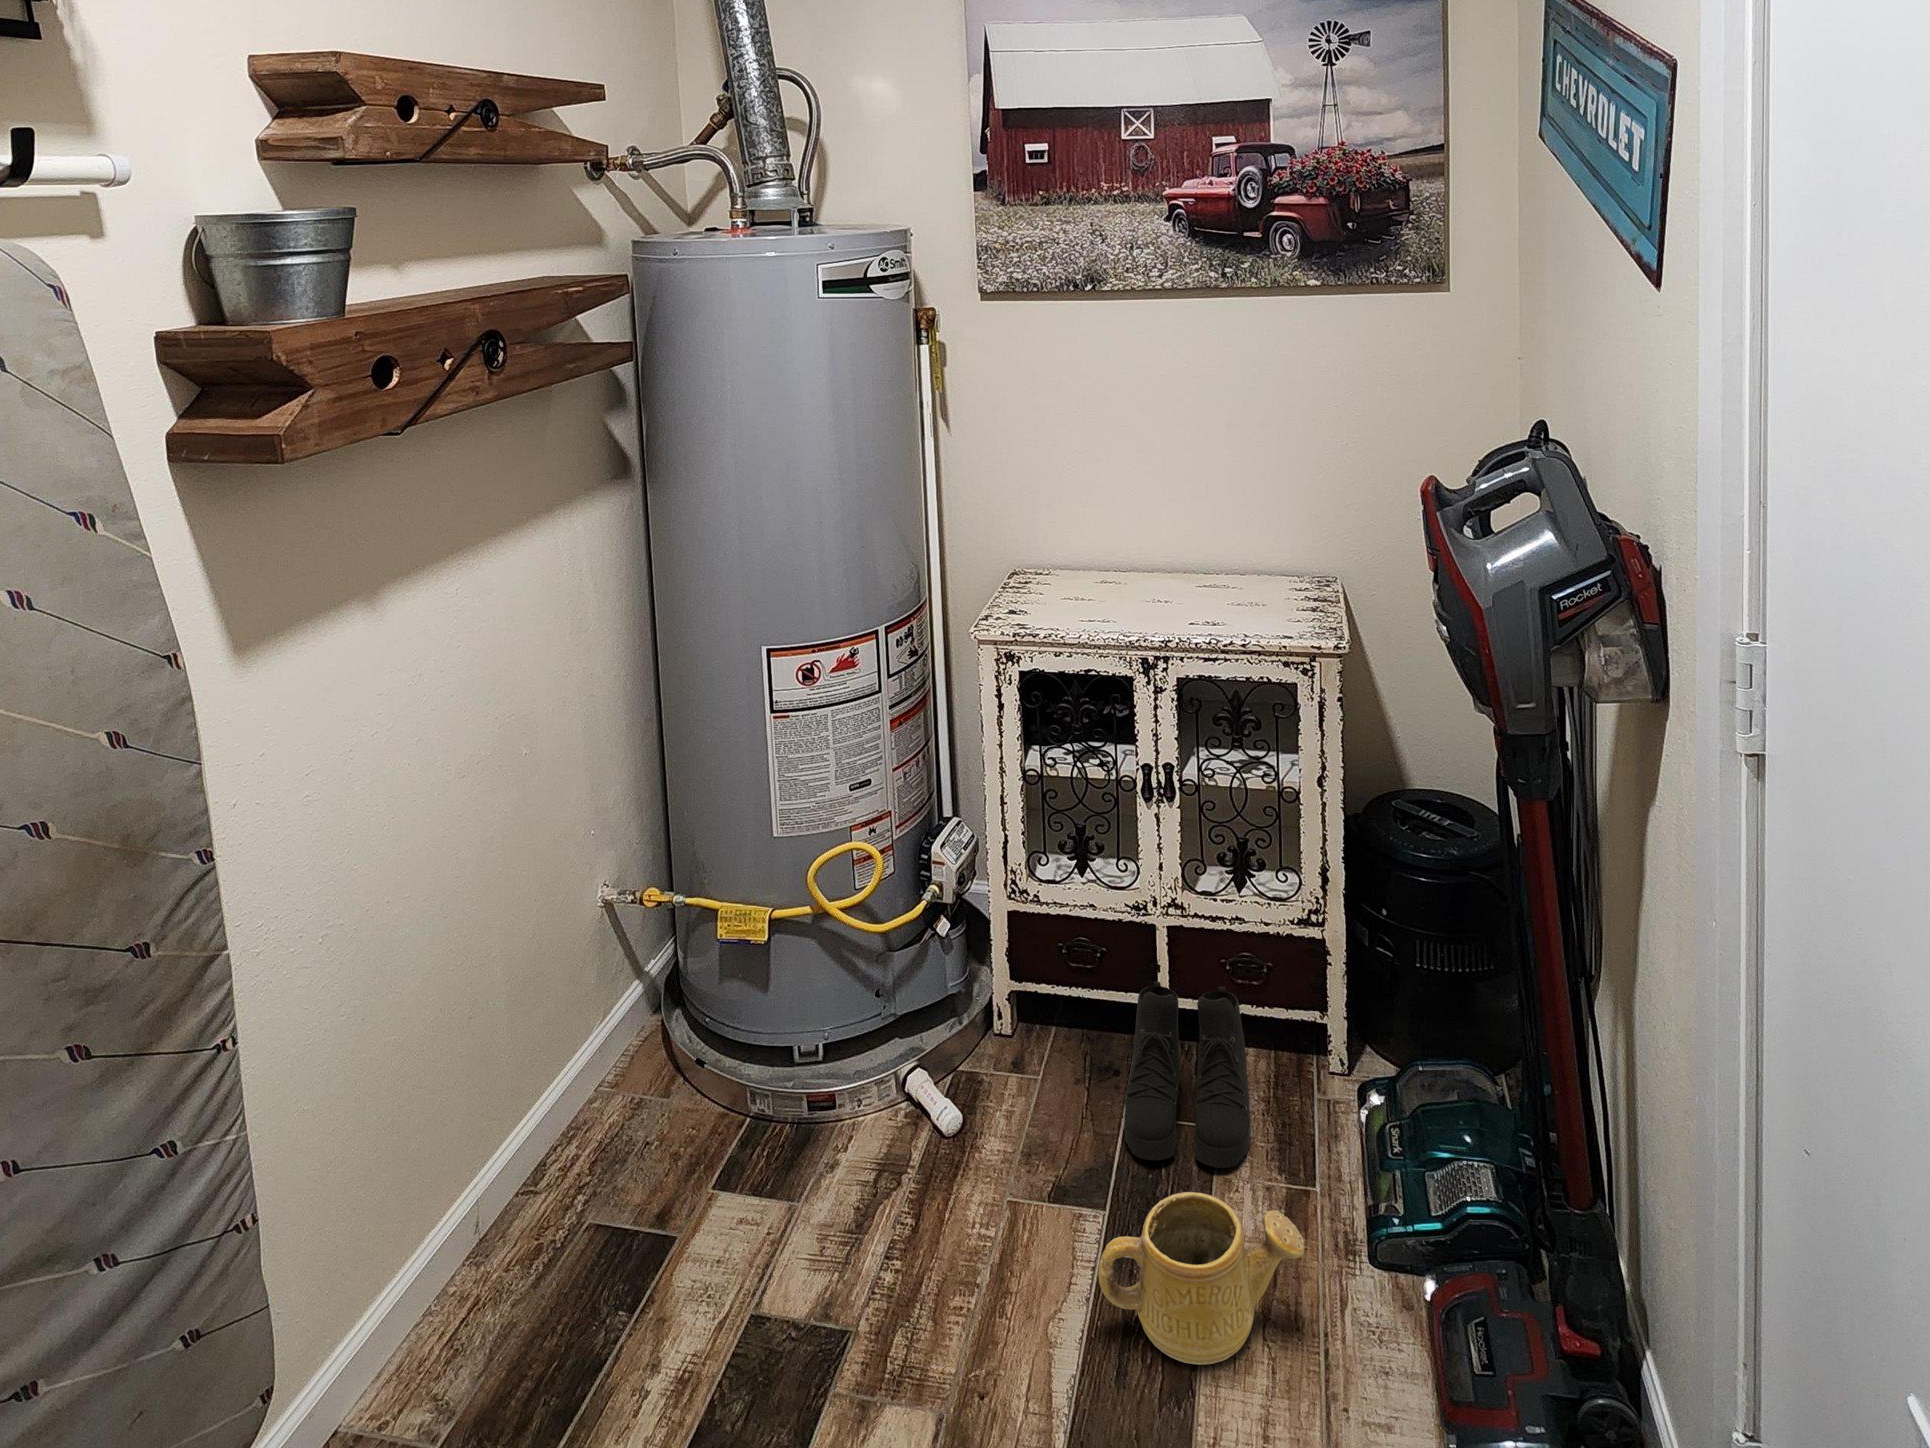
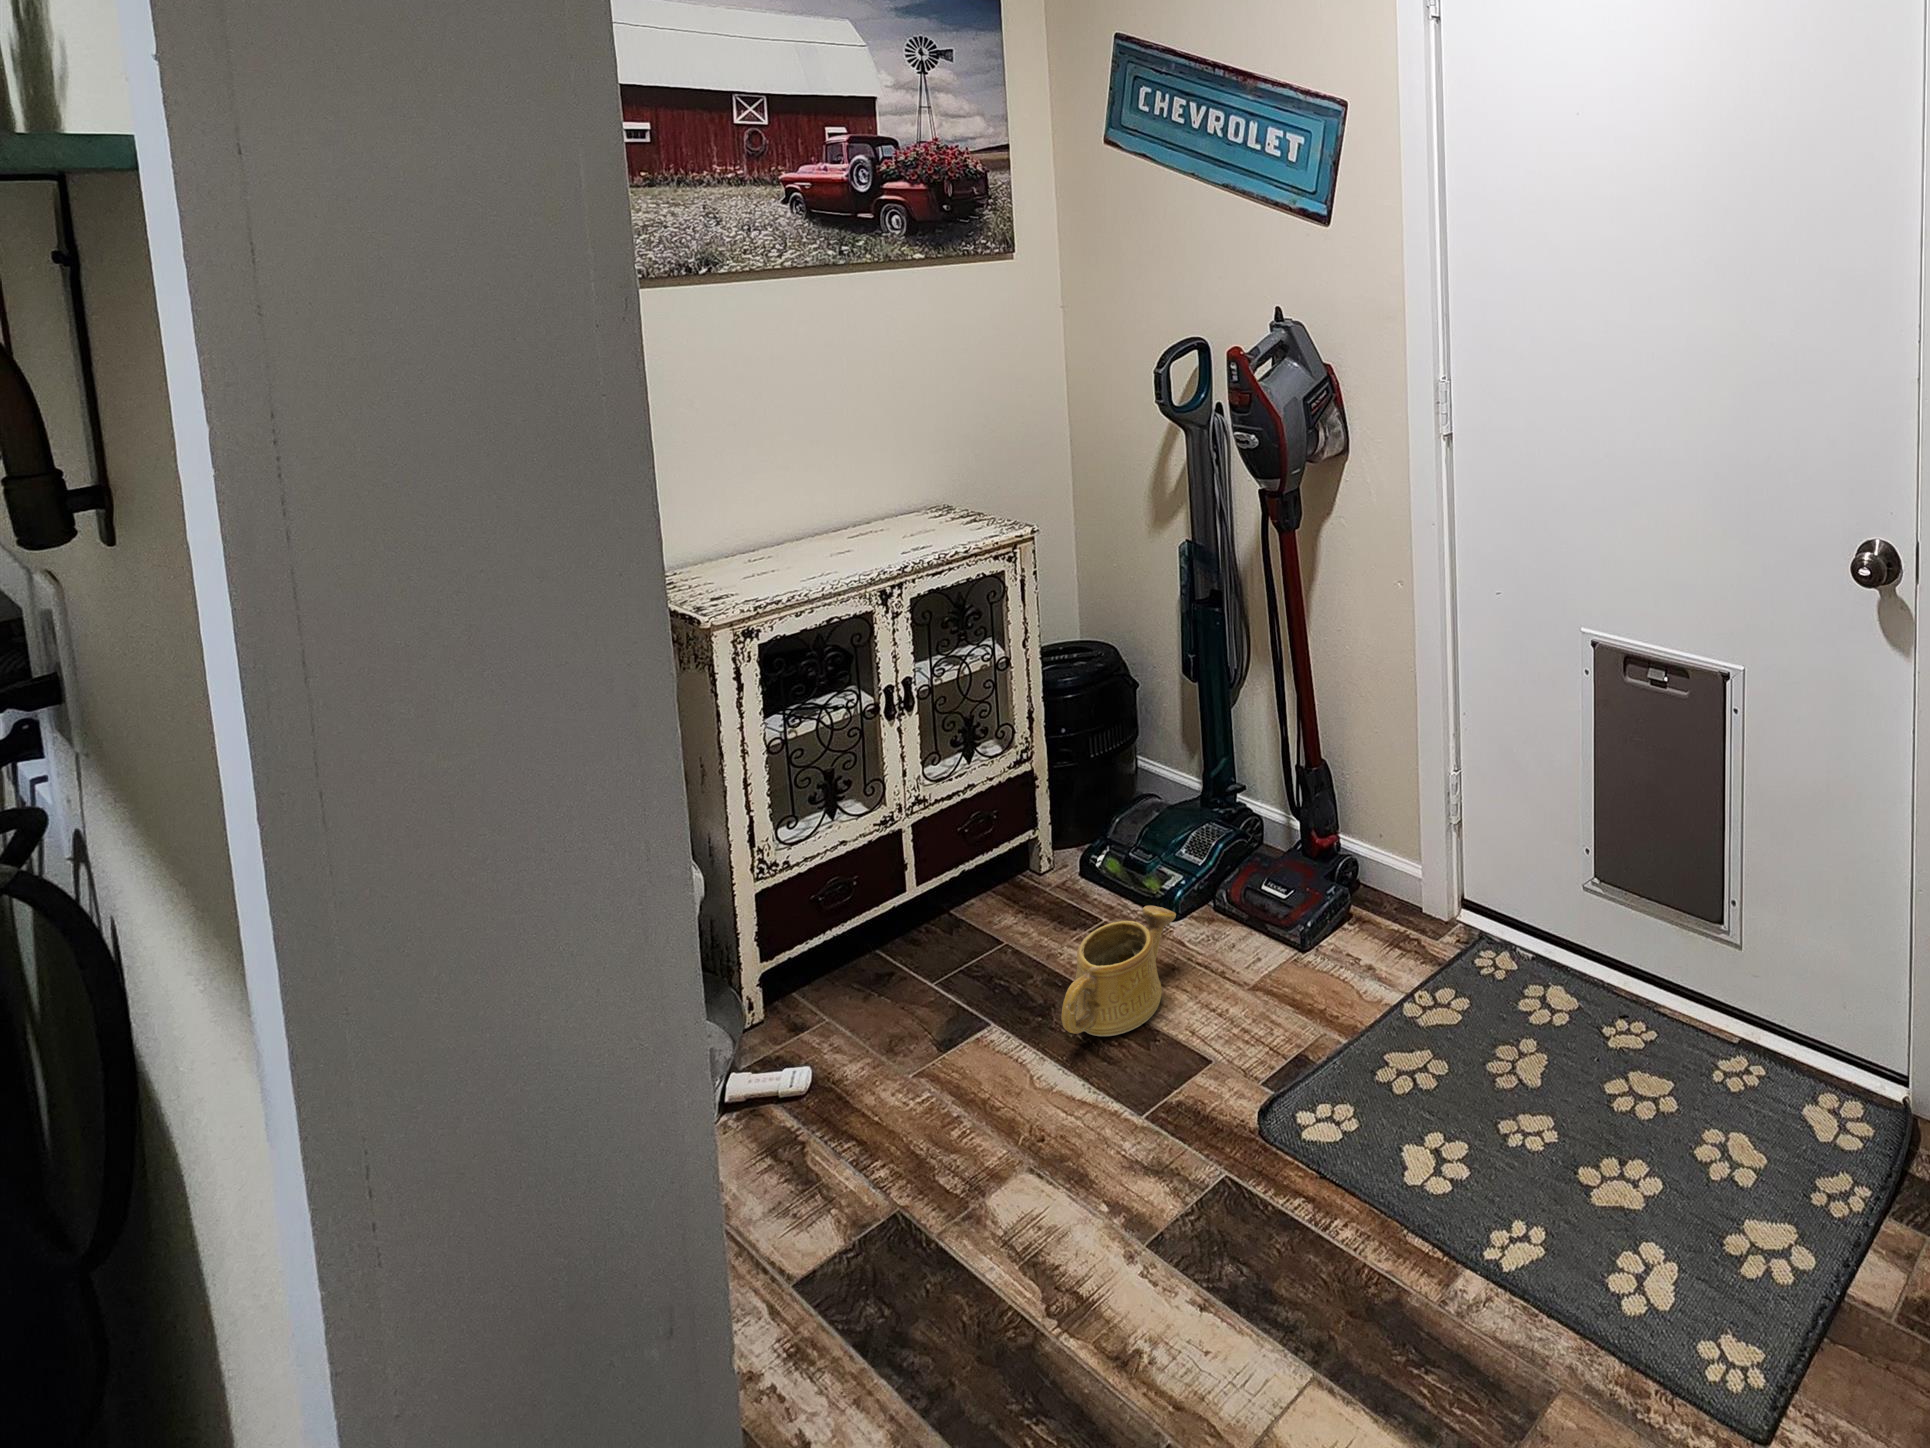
boots: present [1125,982,1250,1168] -> none [912,838,1050,986]

